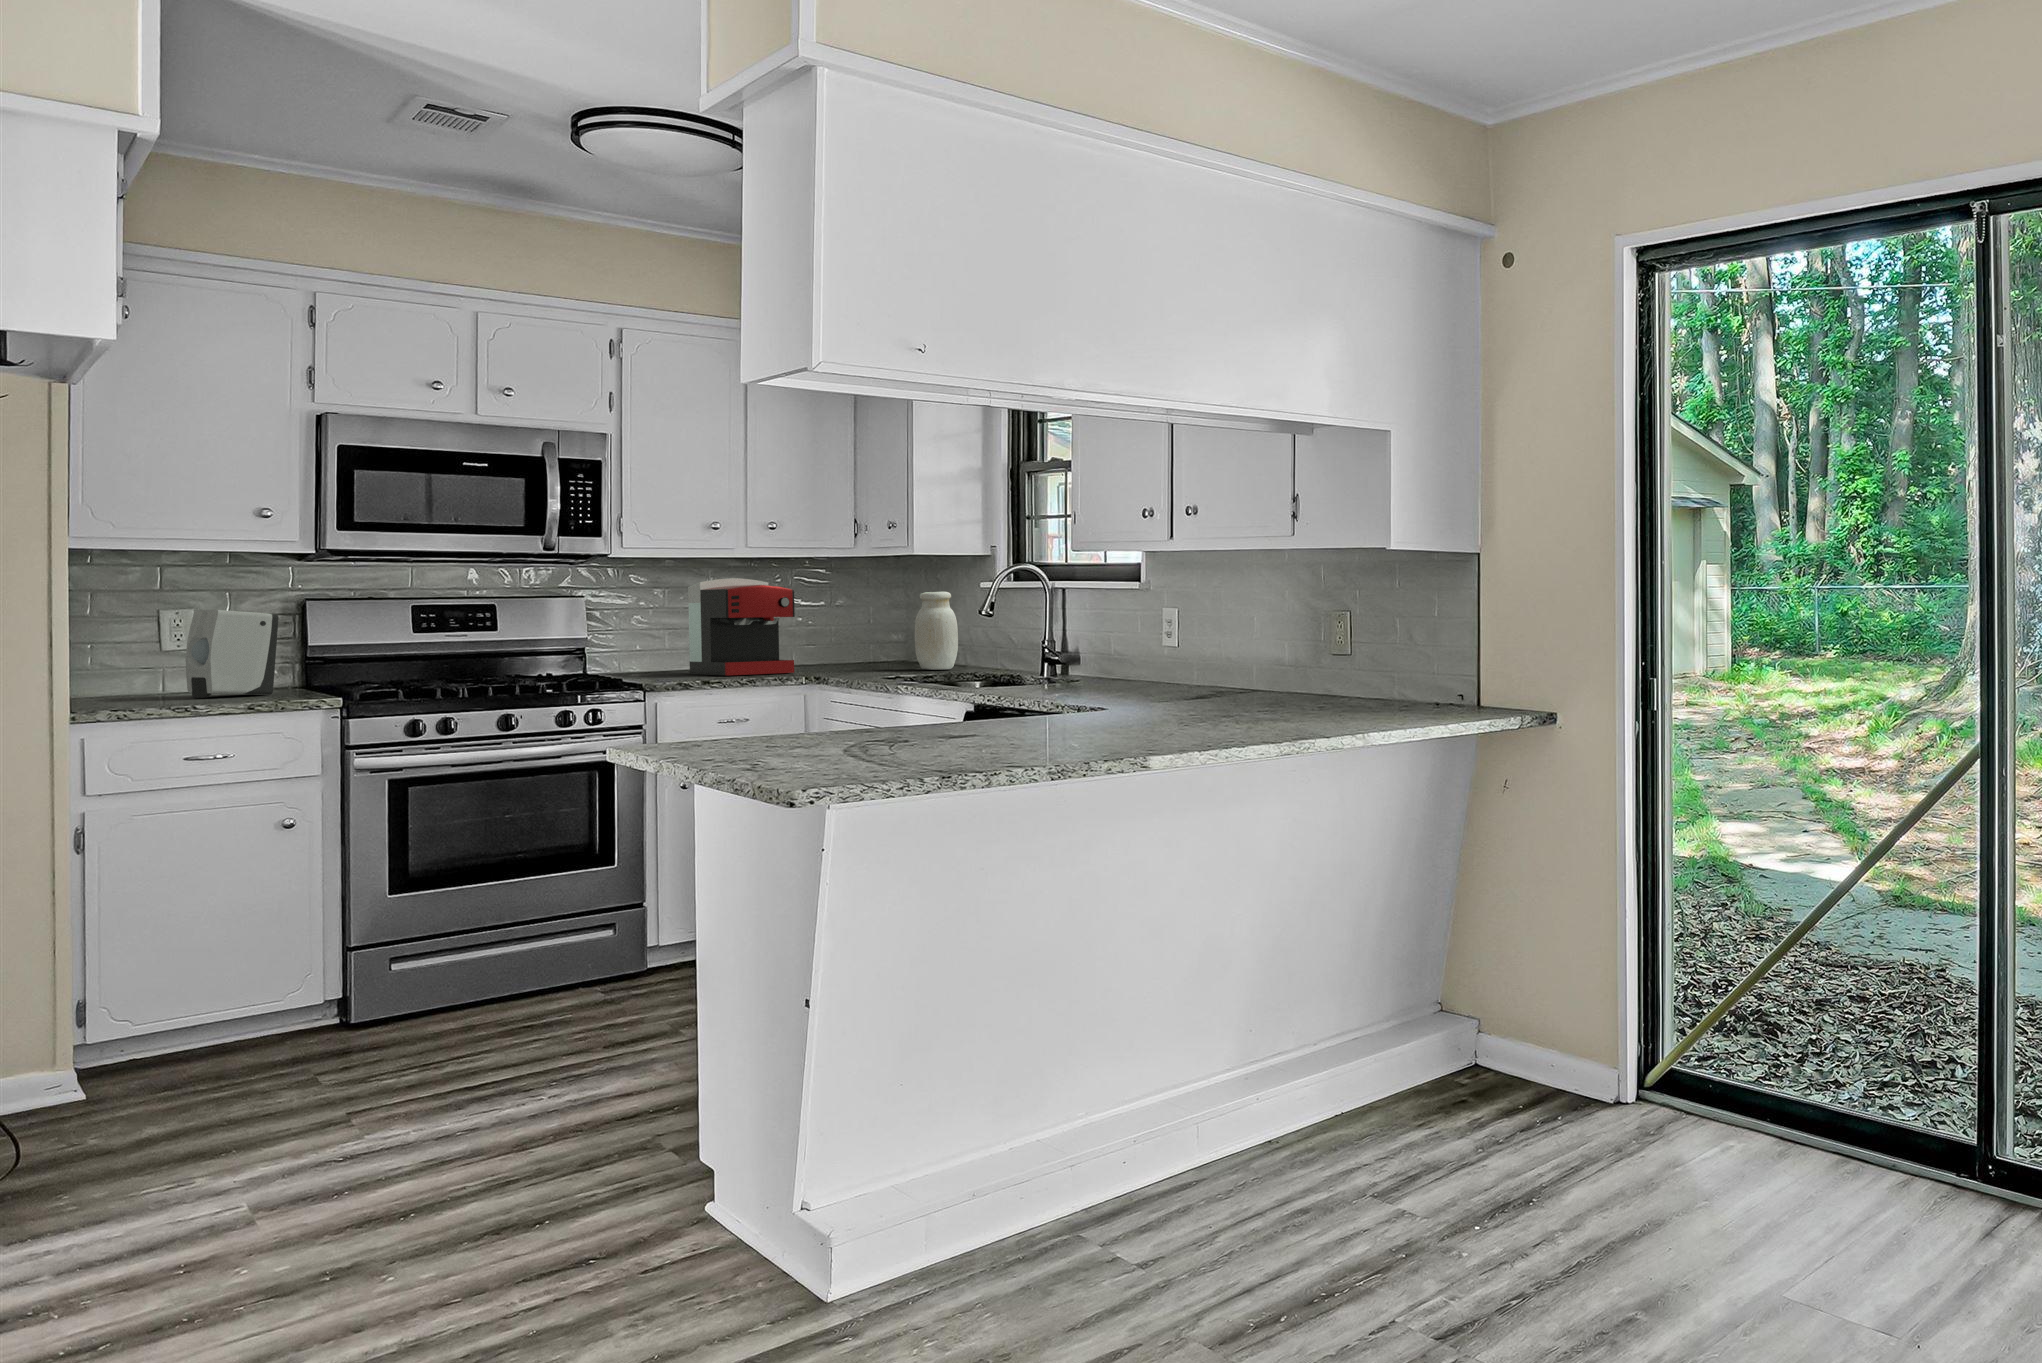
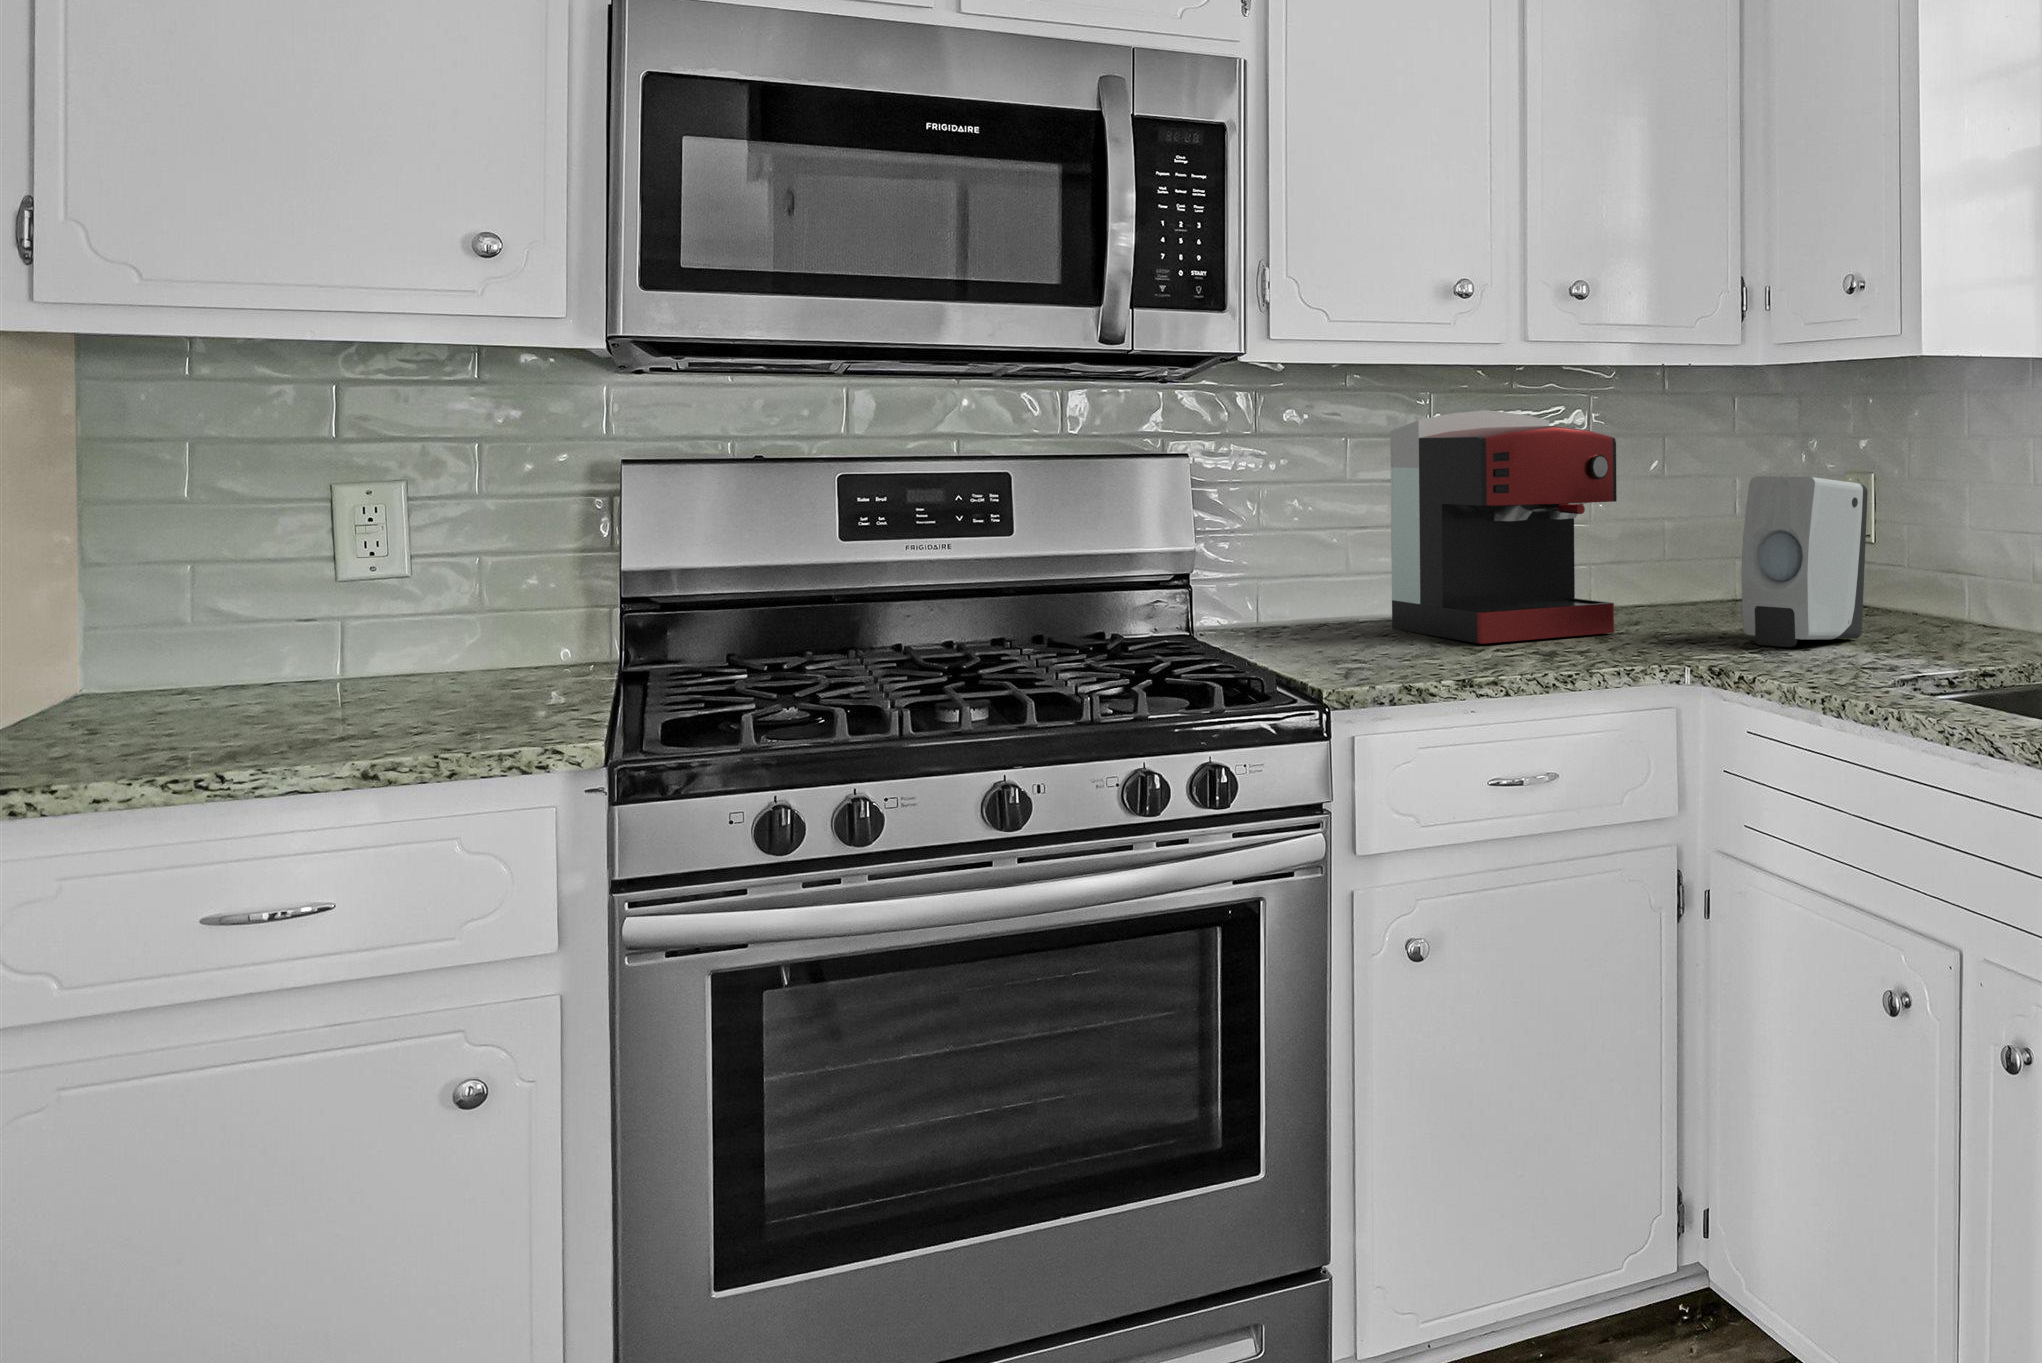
jar: present [915,592,958,670] -> none [1863,441,1962,628]
soap dispenser: present [186,610,279,698] -> present [1742,476,1868,647]

